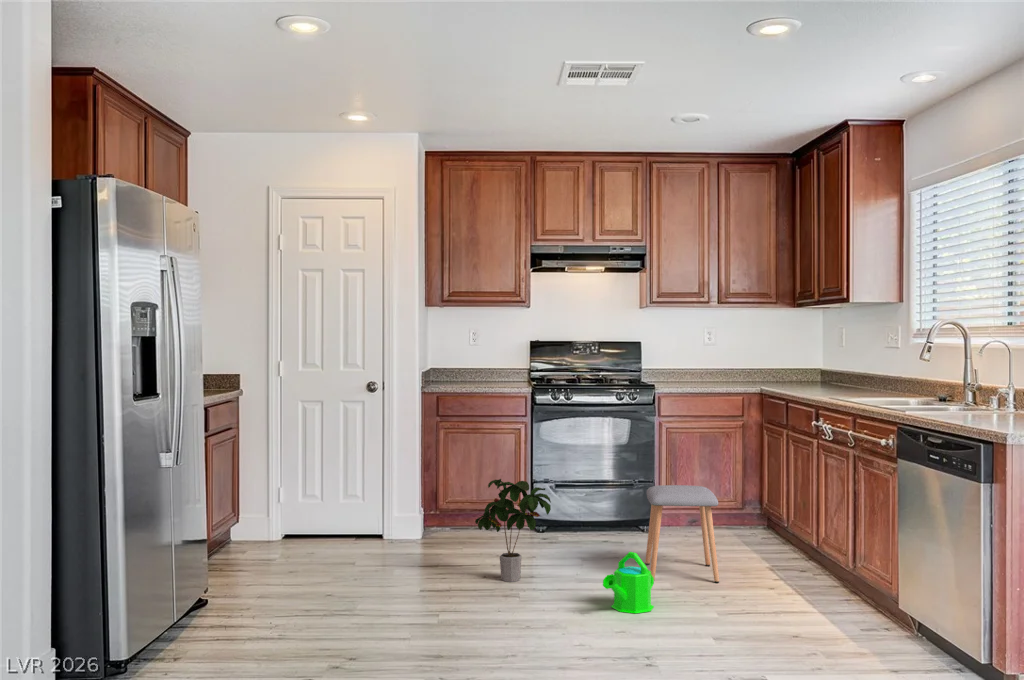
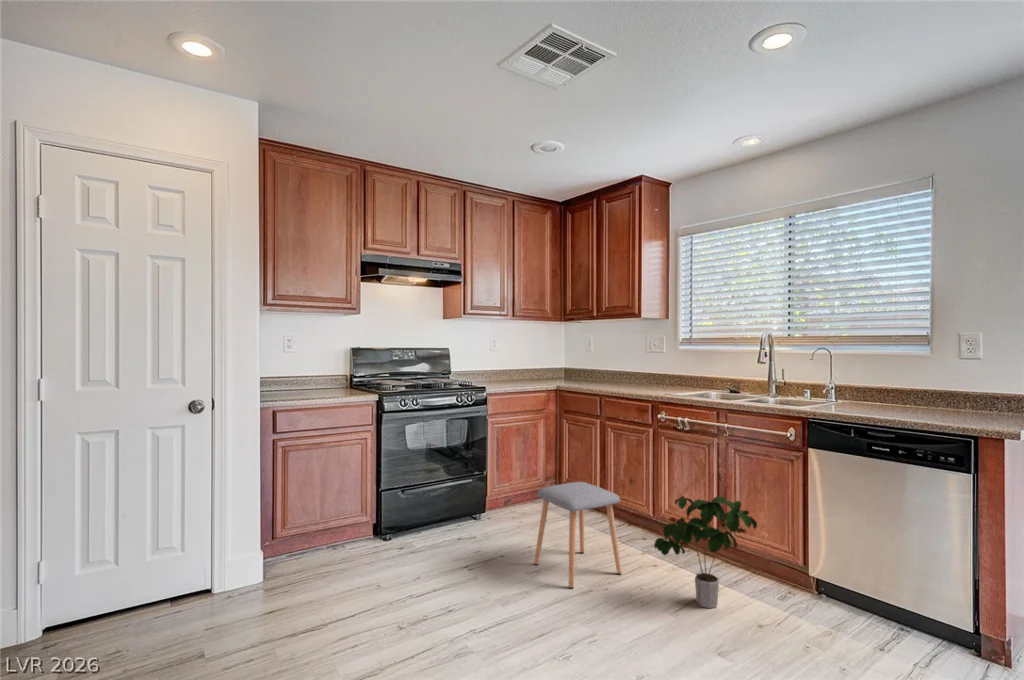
potted plant: present [475,479,551,582] -> present [654,496,757,608]
watering can: present [603,552,654,613] -> none [586,577,635,650]

